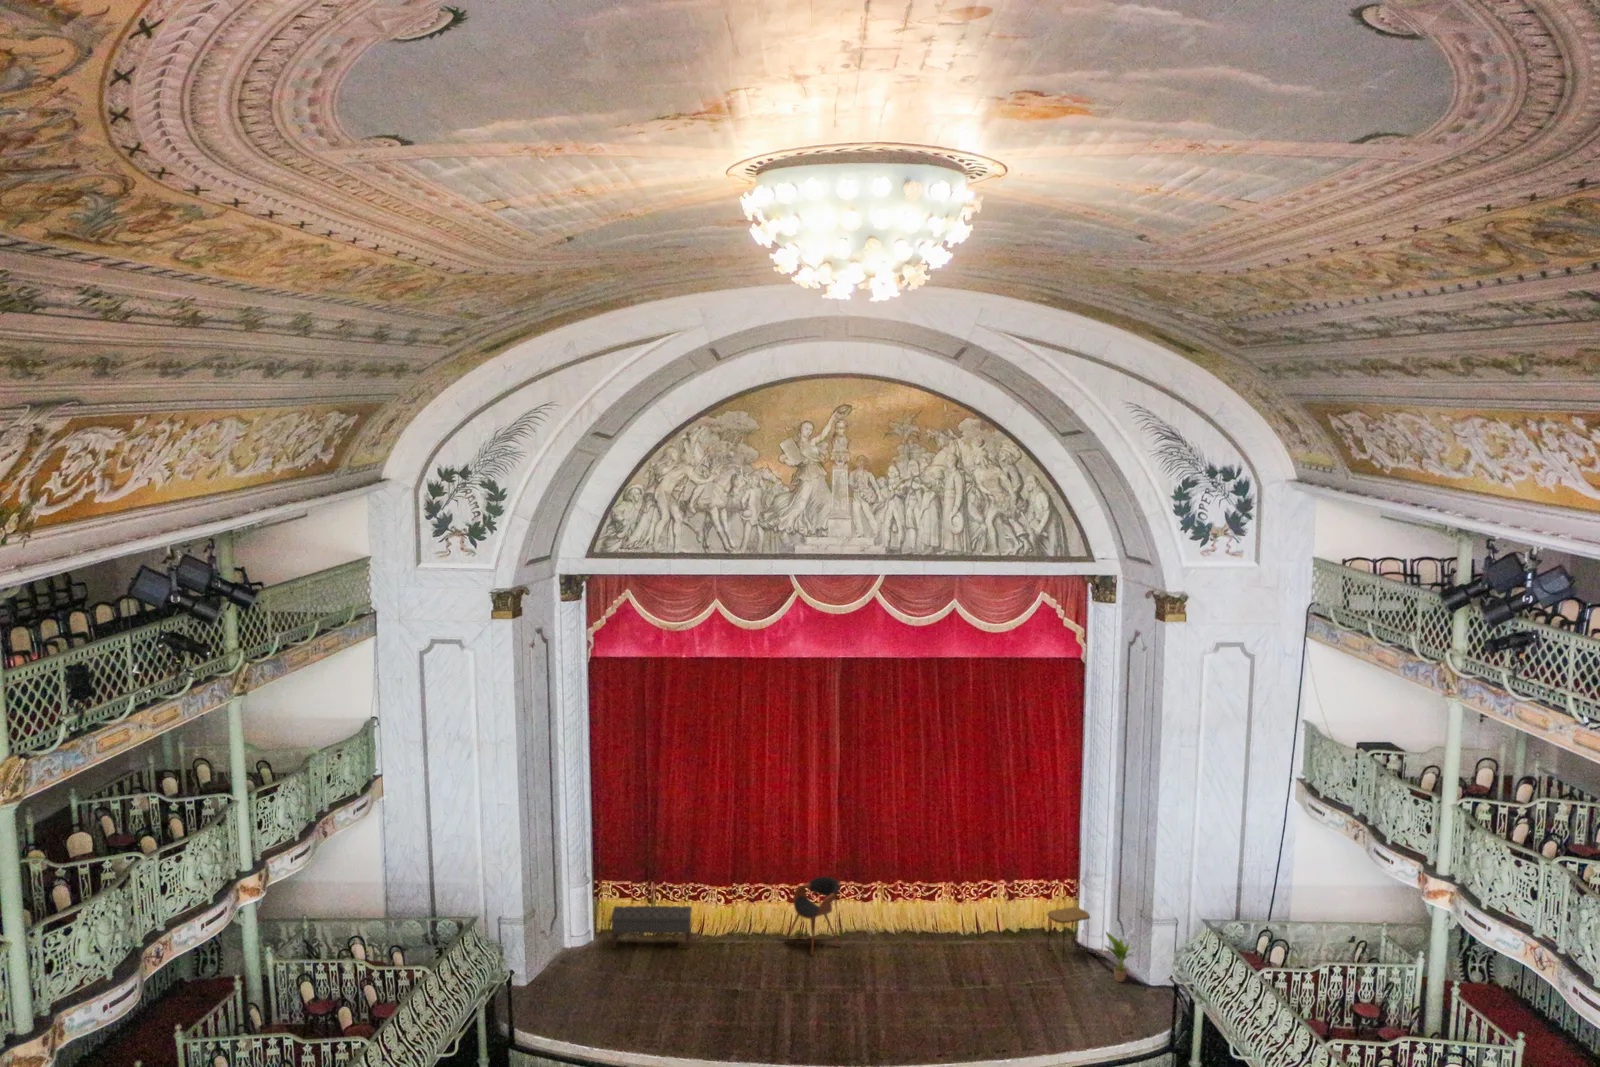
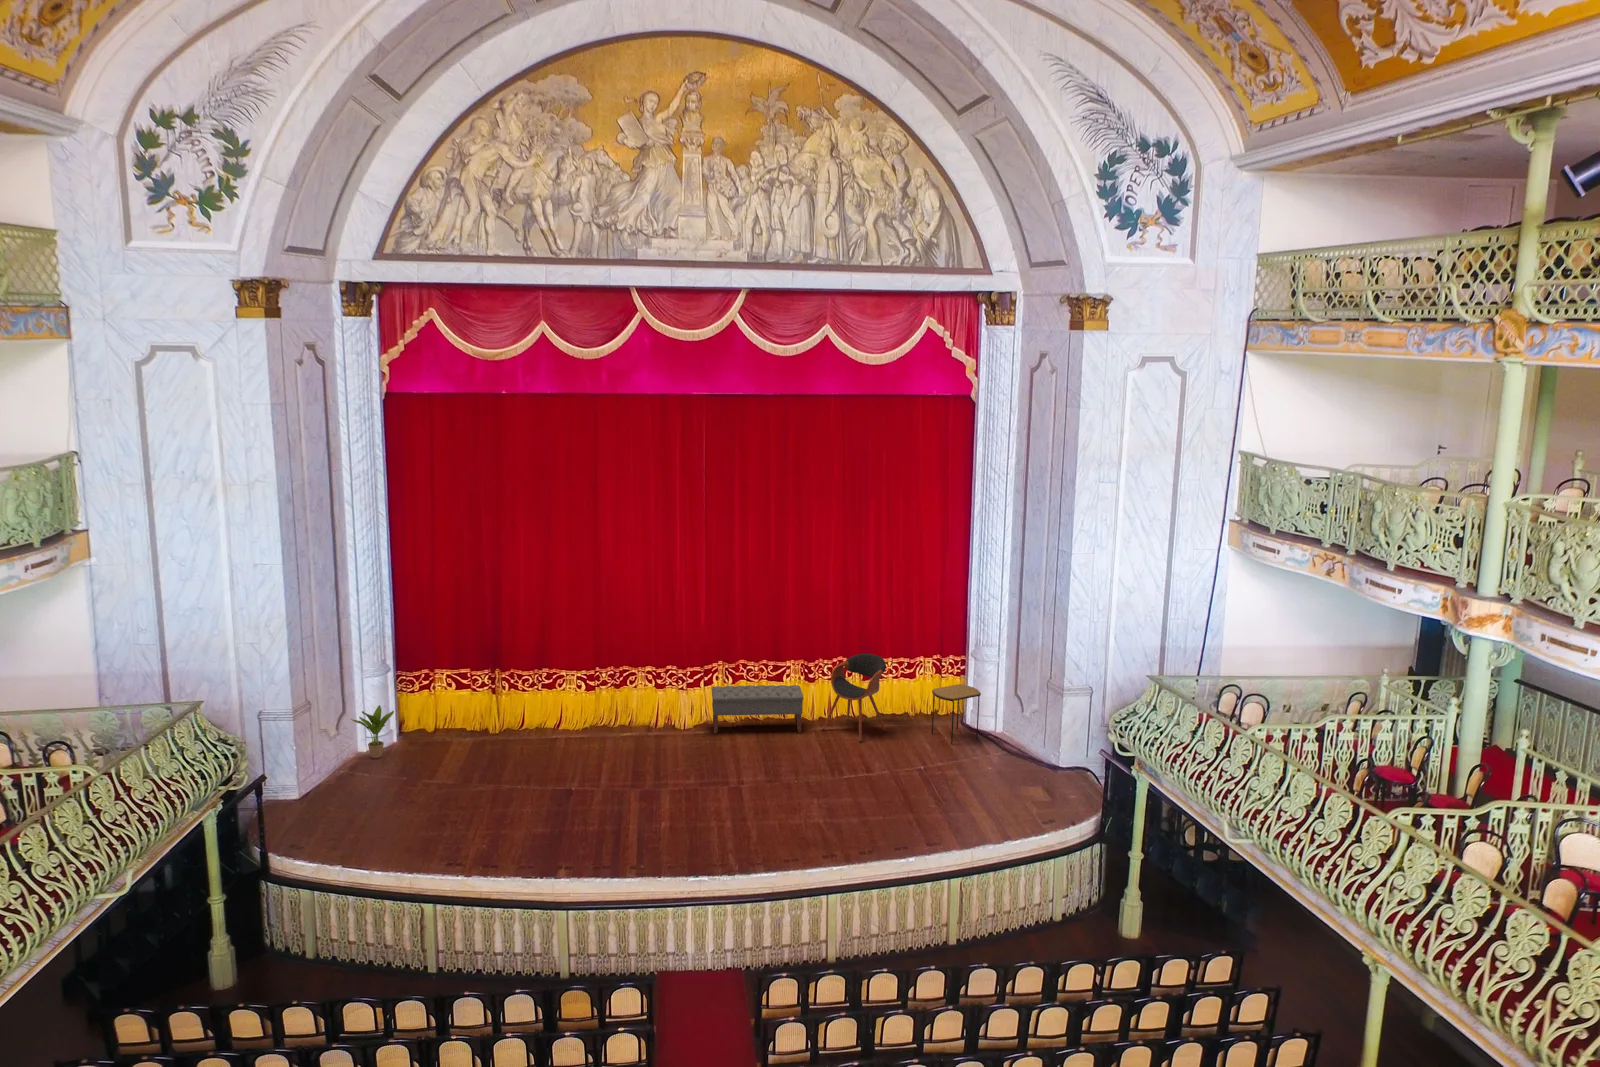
chair: present [785,877,840,955] -> present [822,654,886,742]
bench: present [611,906,692,949] -> present [712,685,803,734]
potted plant: present [1105,932,1132,982] -> present [351,705,394,758]

